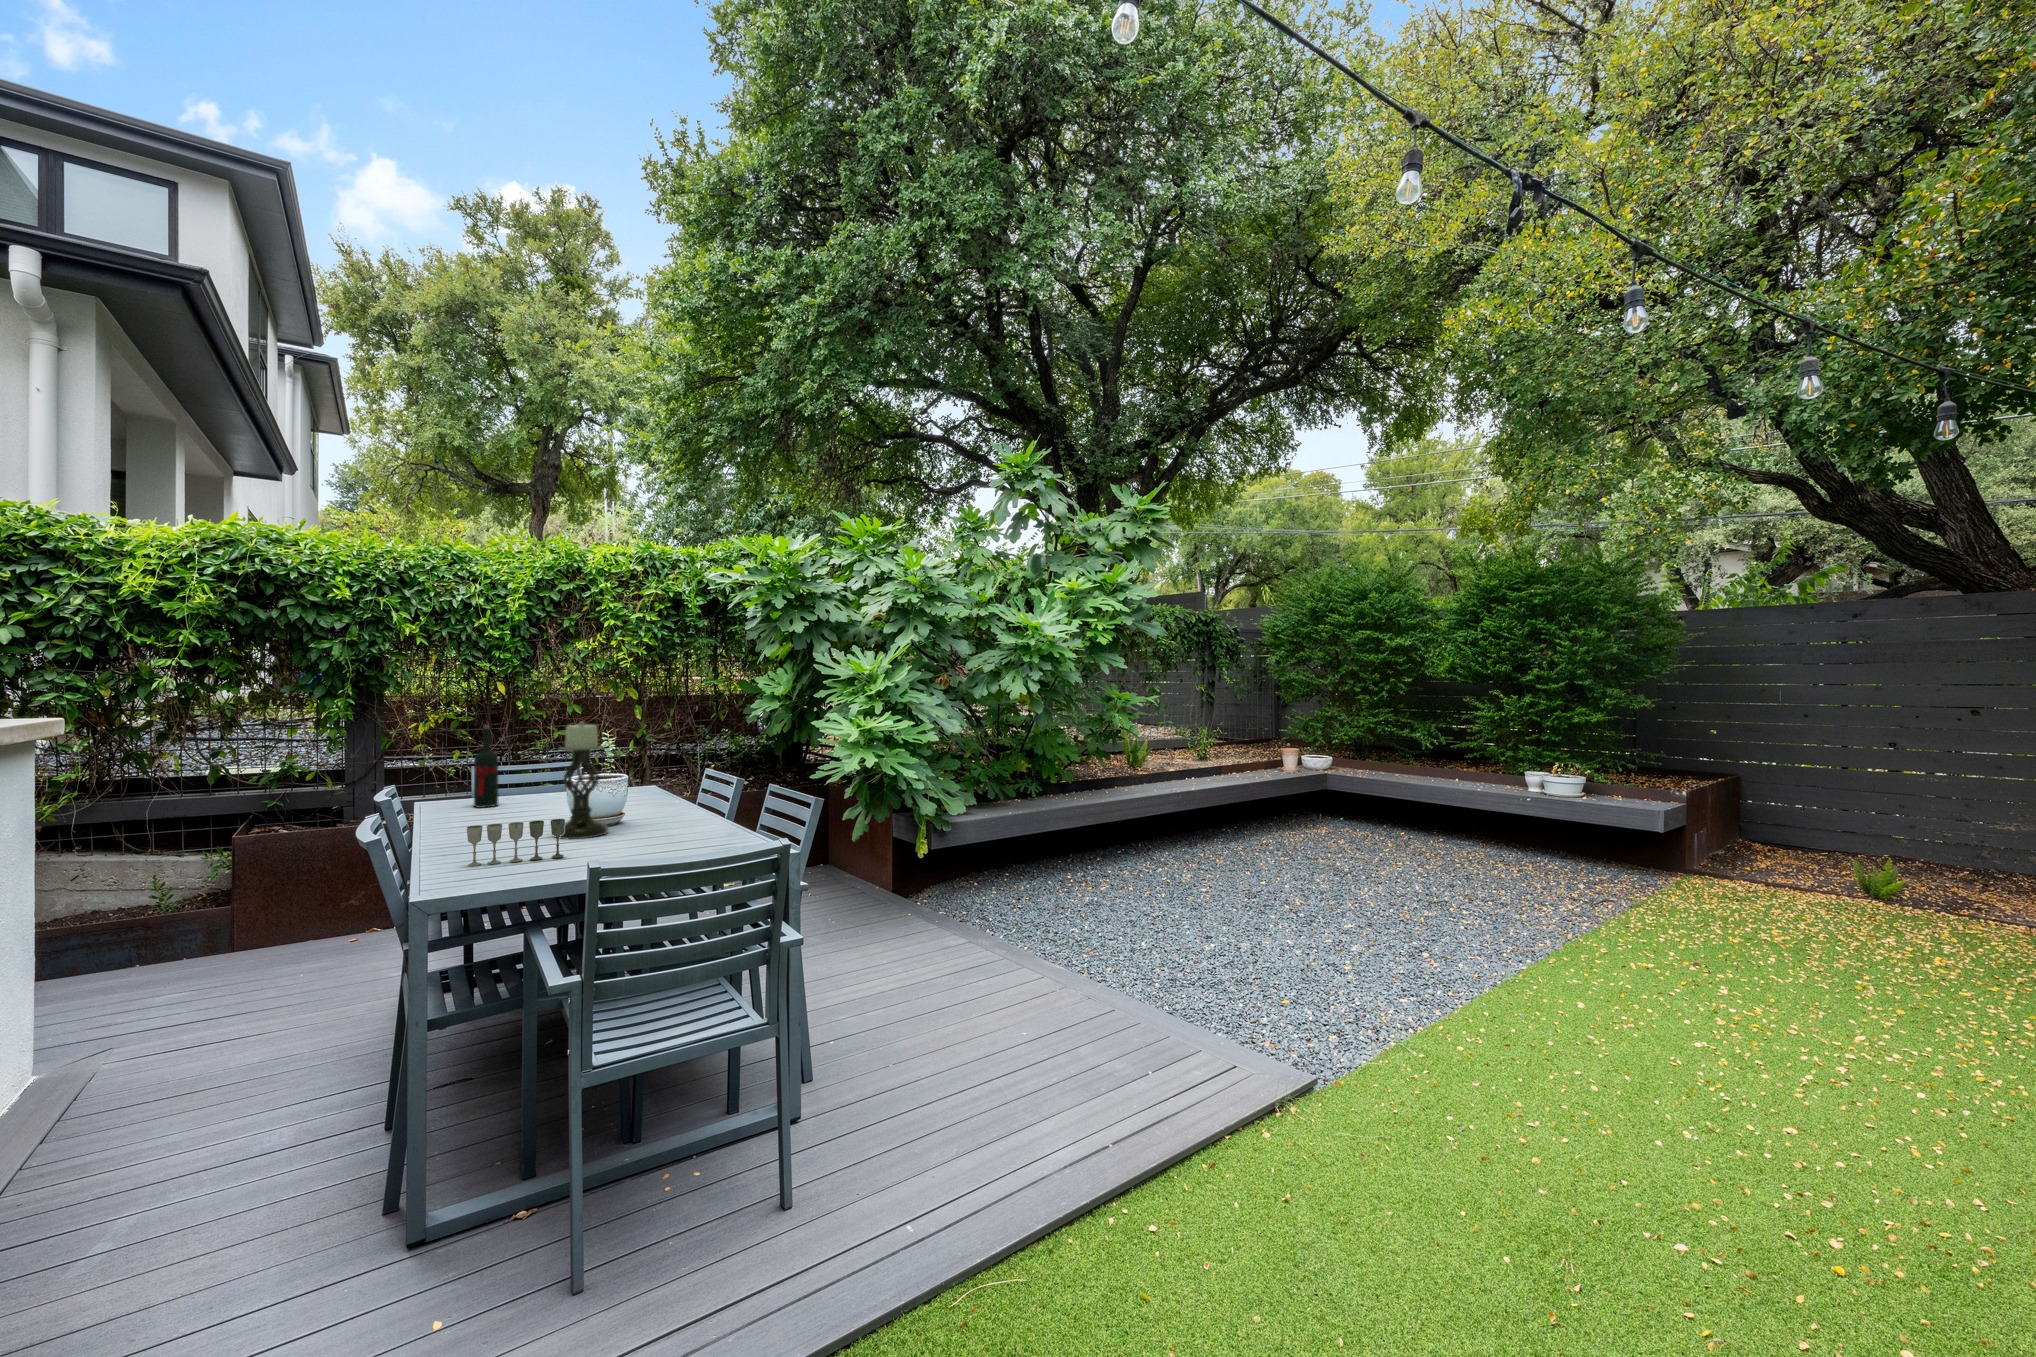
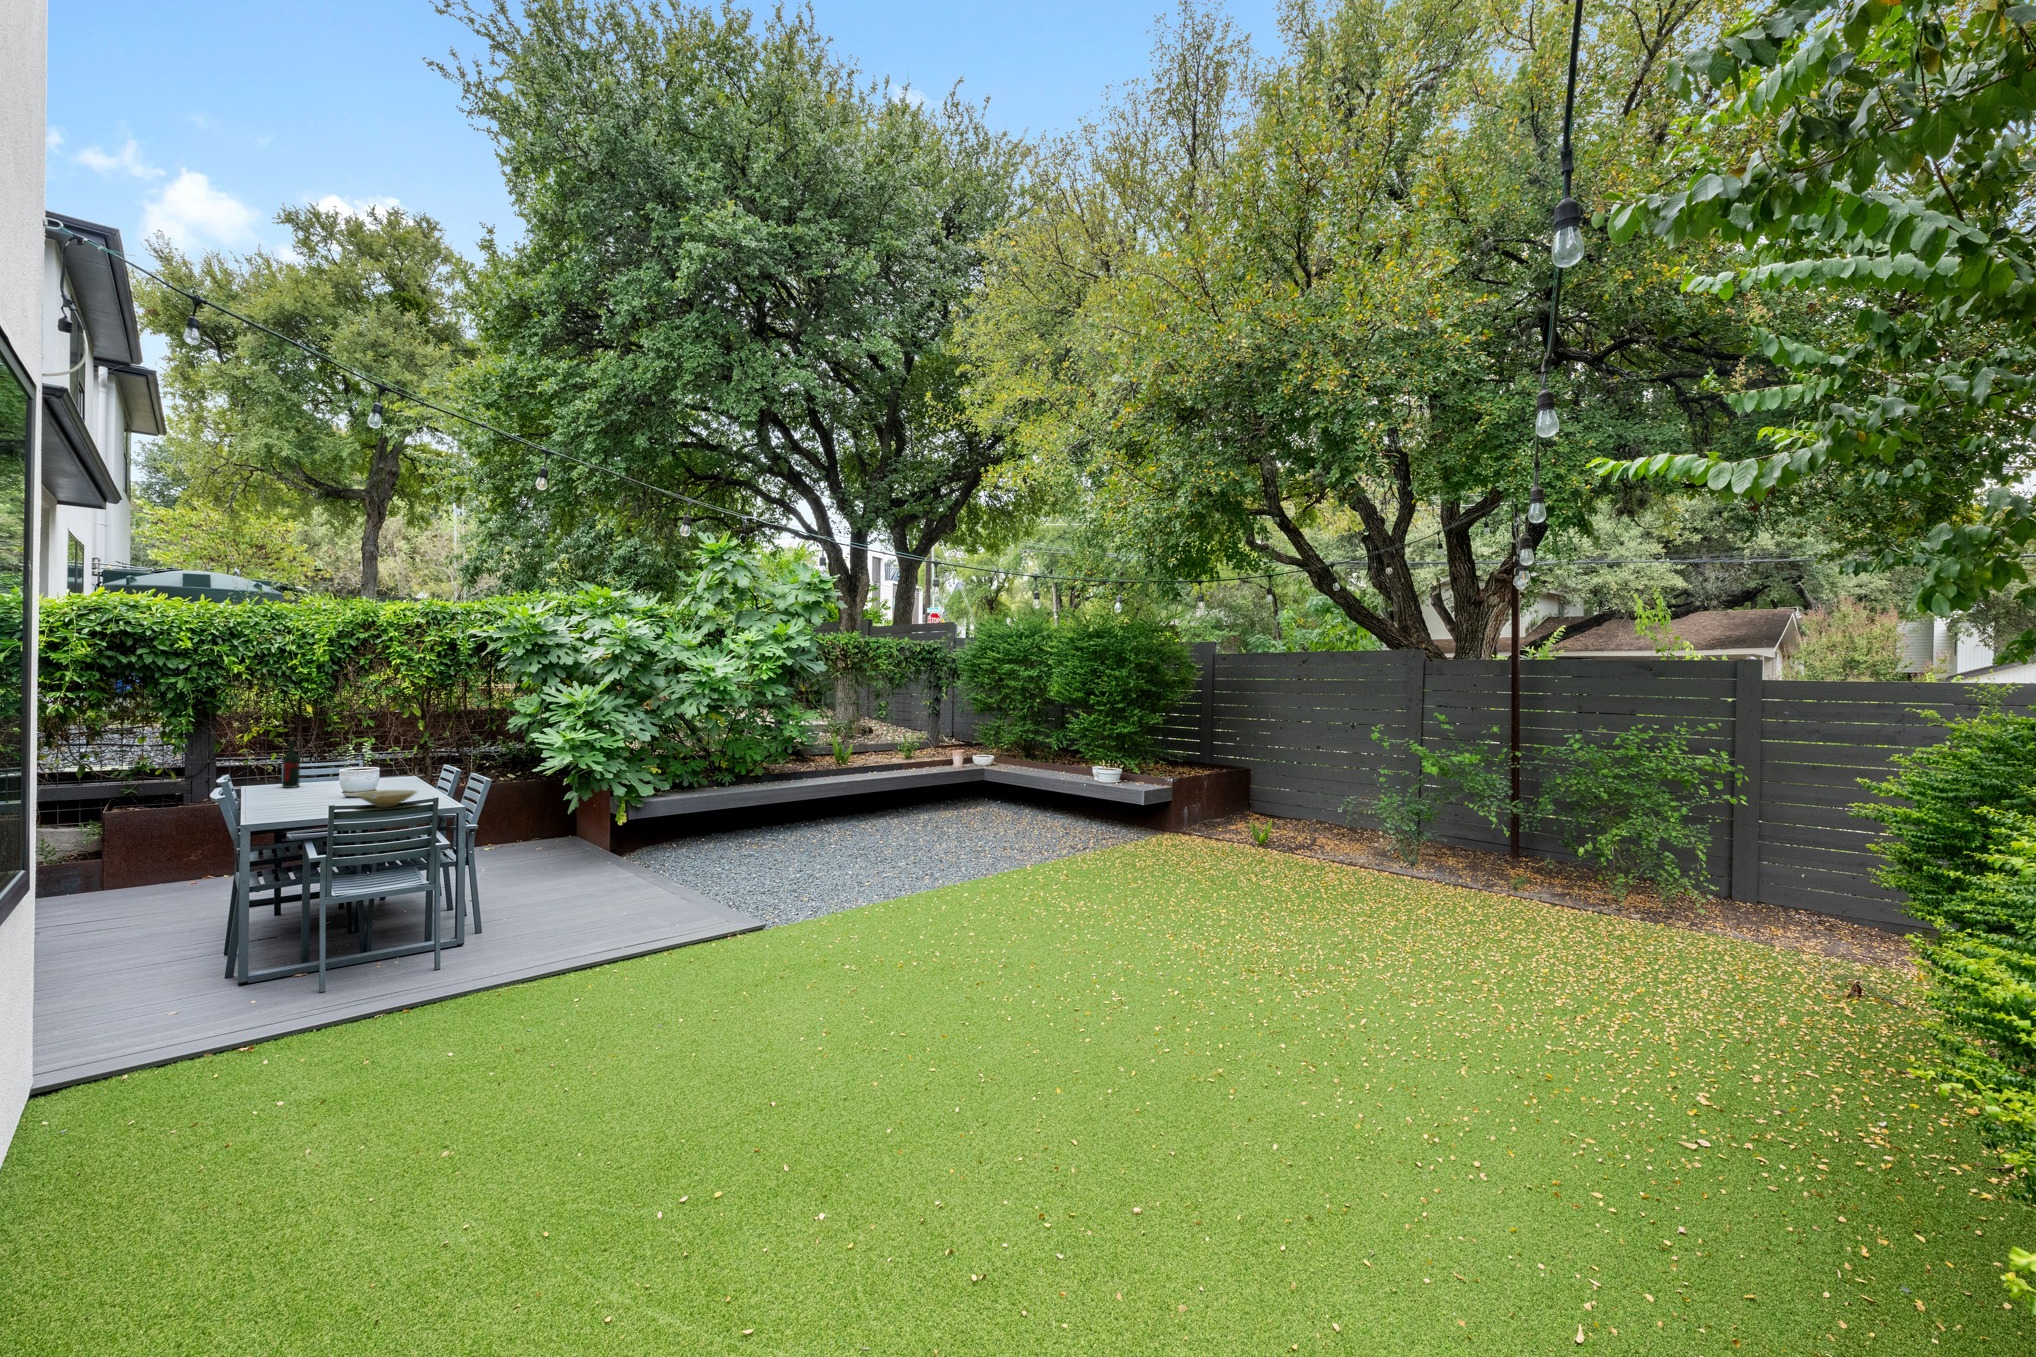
candle holder: present [559,721,608,839] -> none [330,738,366,804]
bowl: none [600,814,700,849] -> present [357,790,417,808]
wine glass: present [467,819,565,866] -> none [273,792,332,816]

